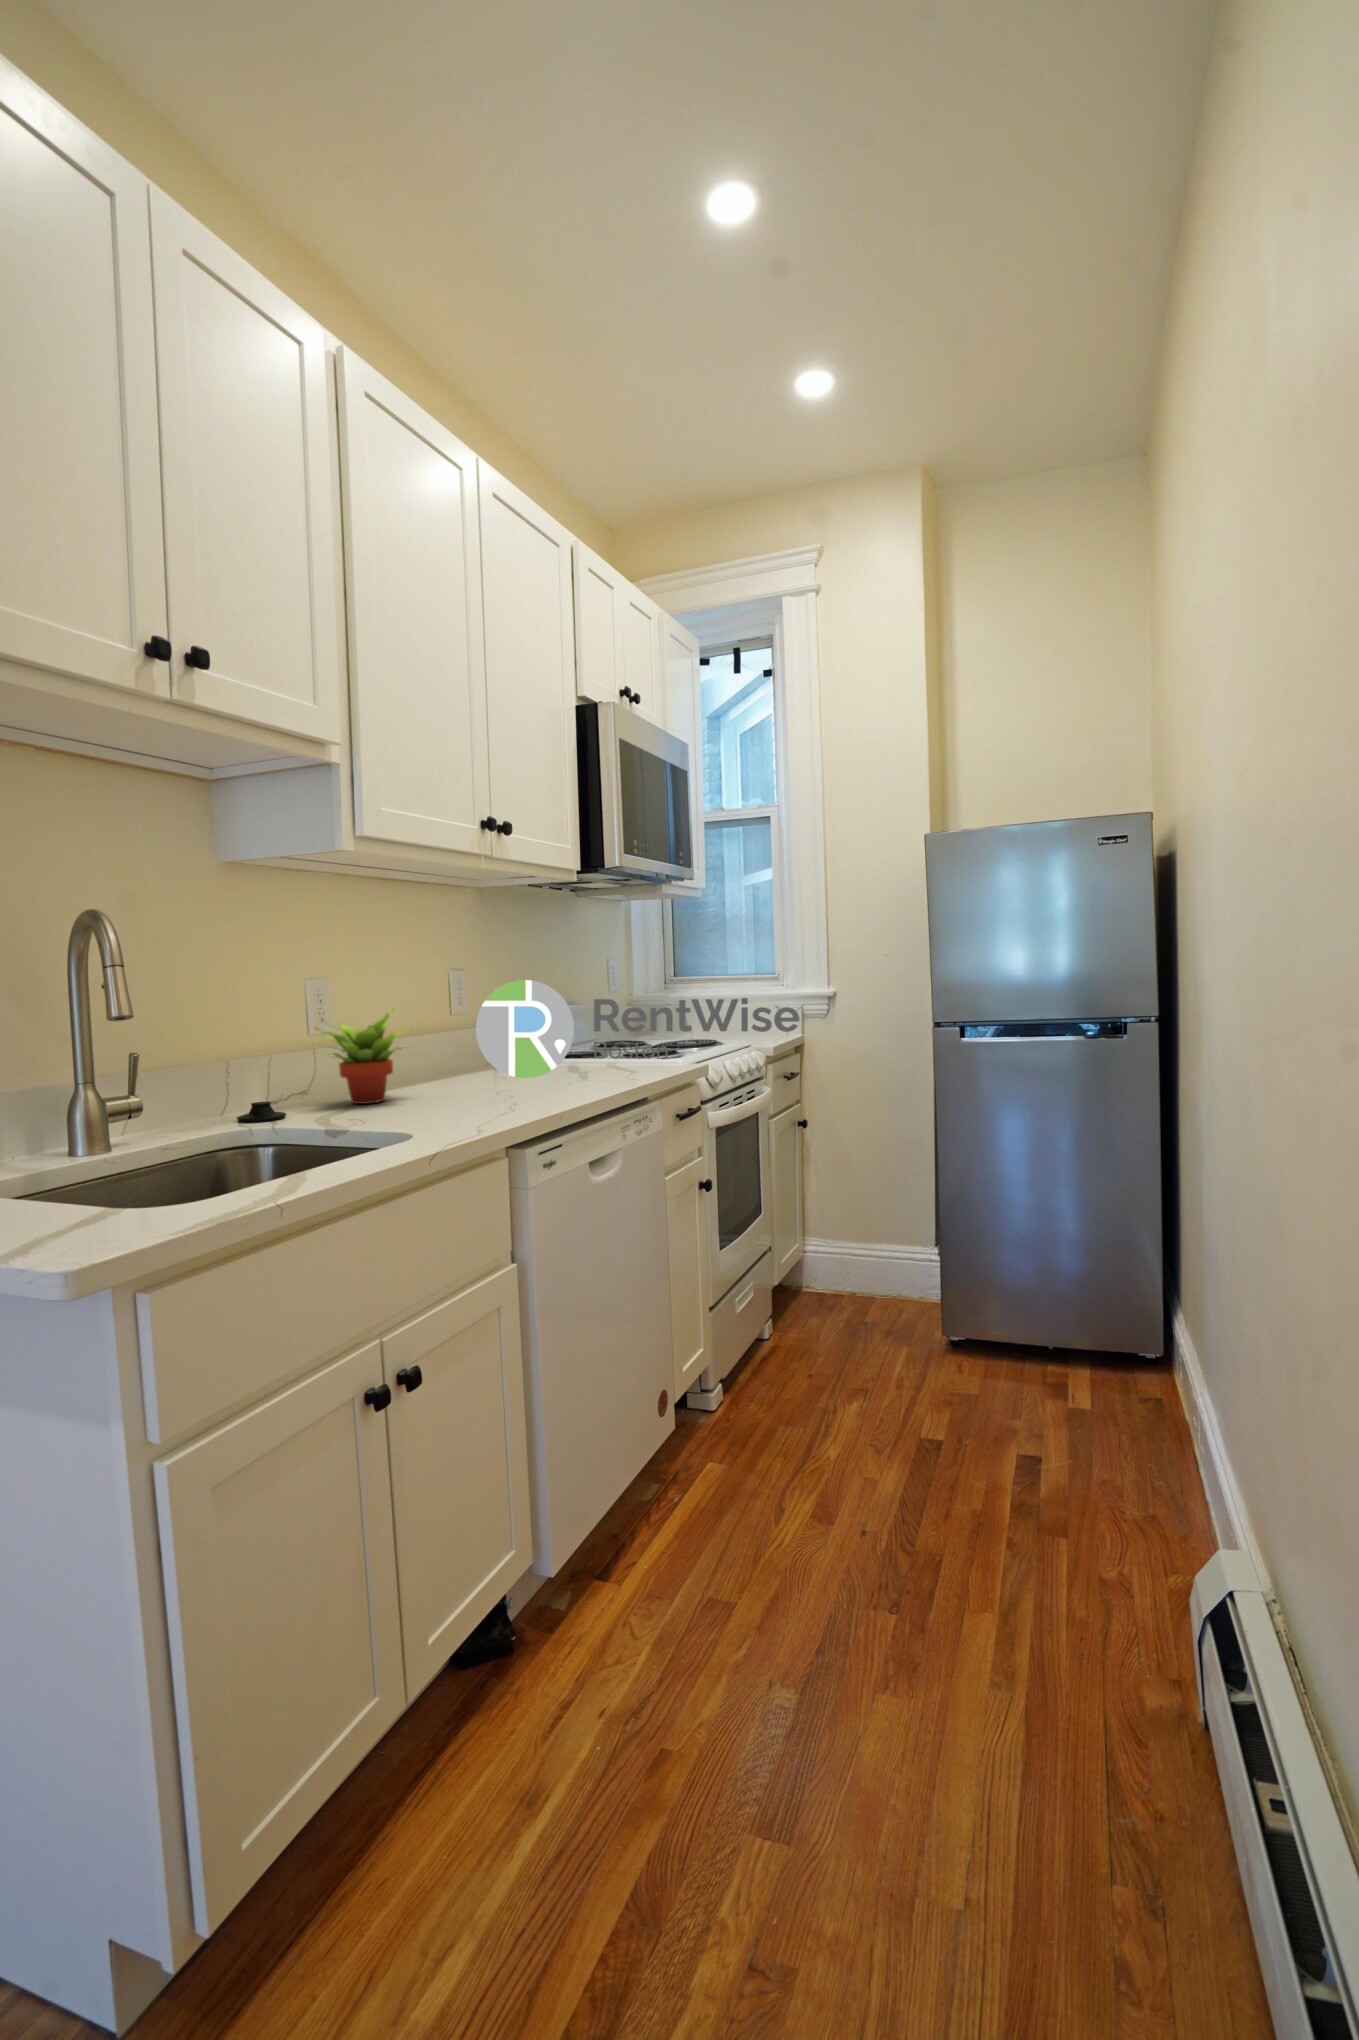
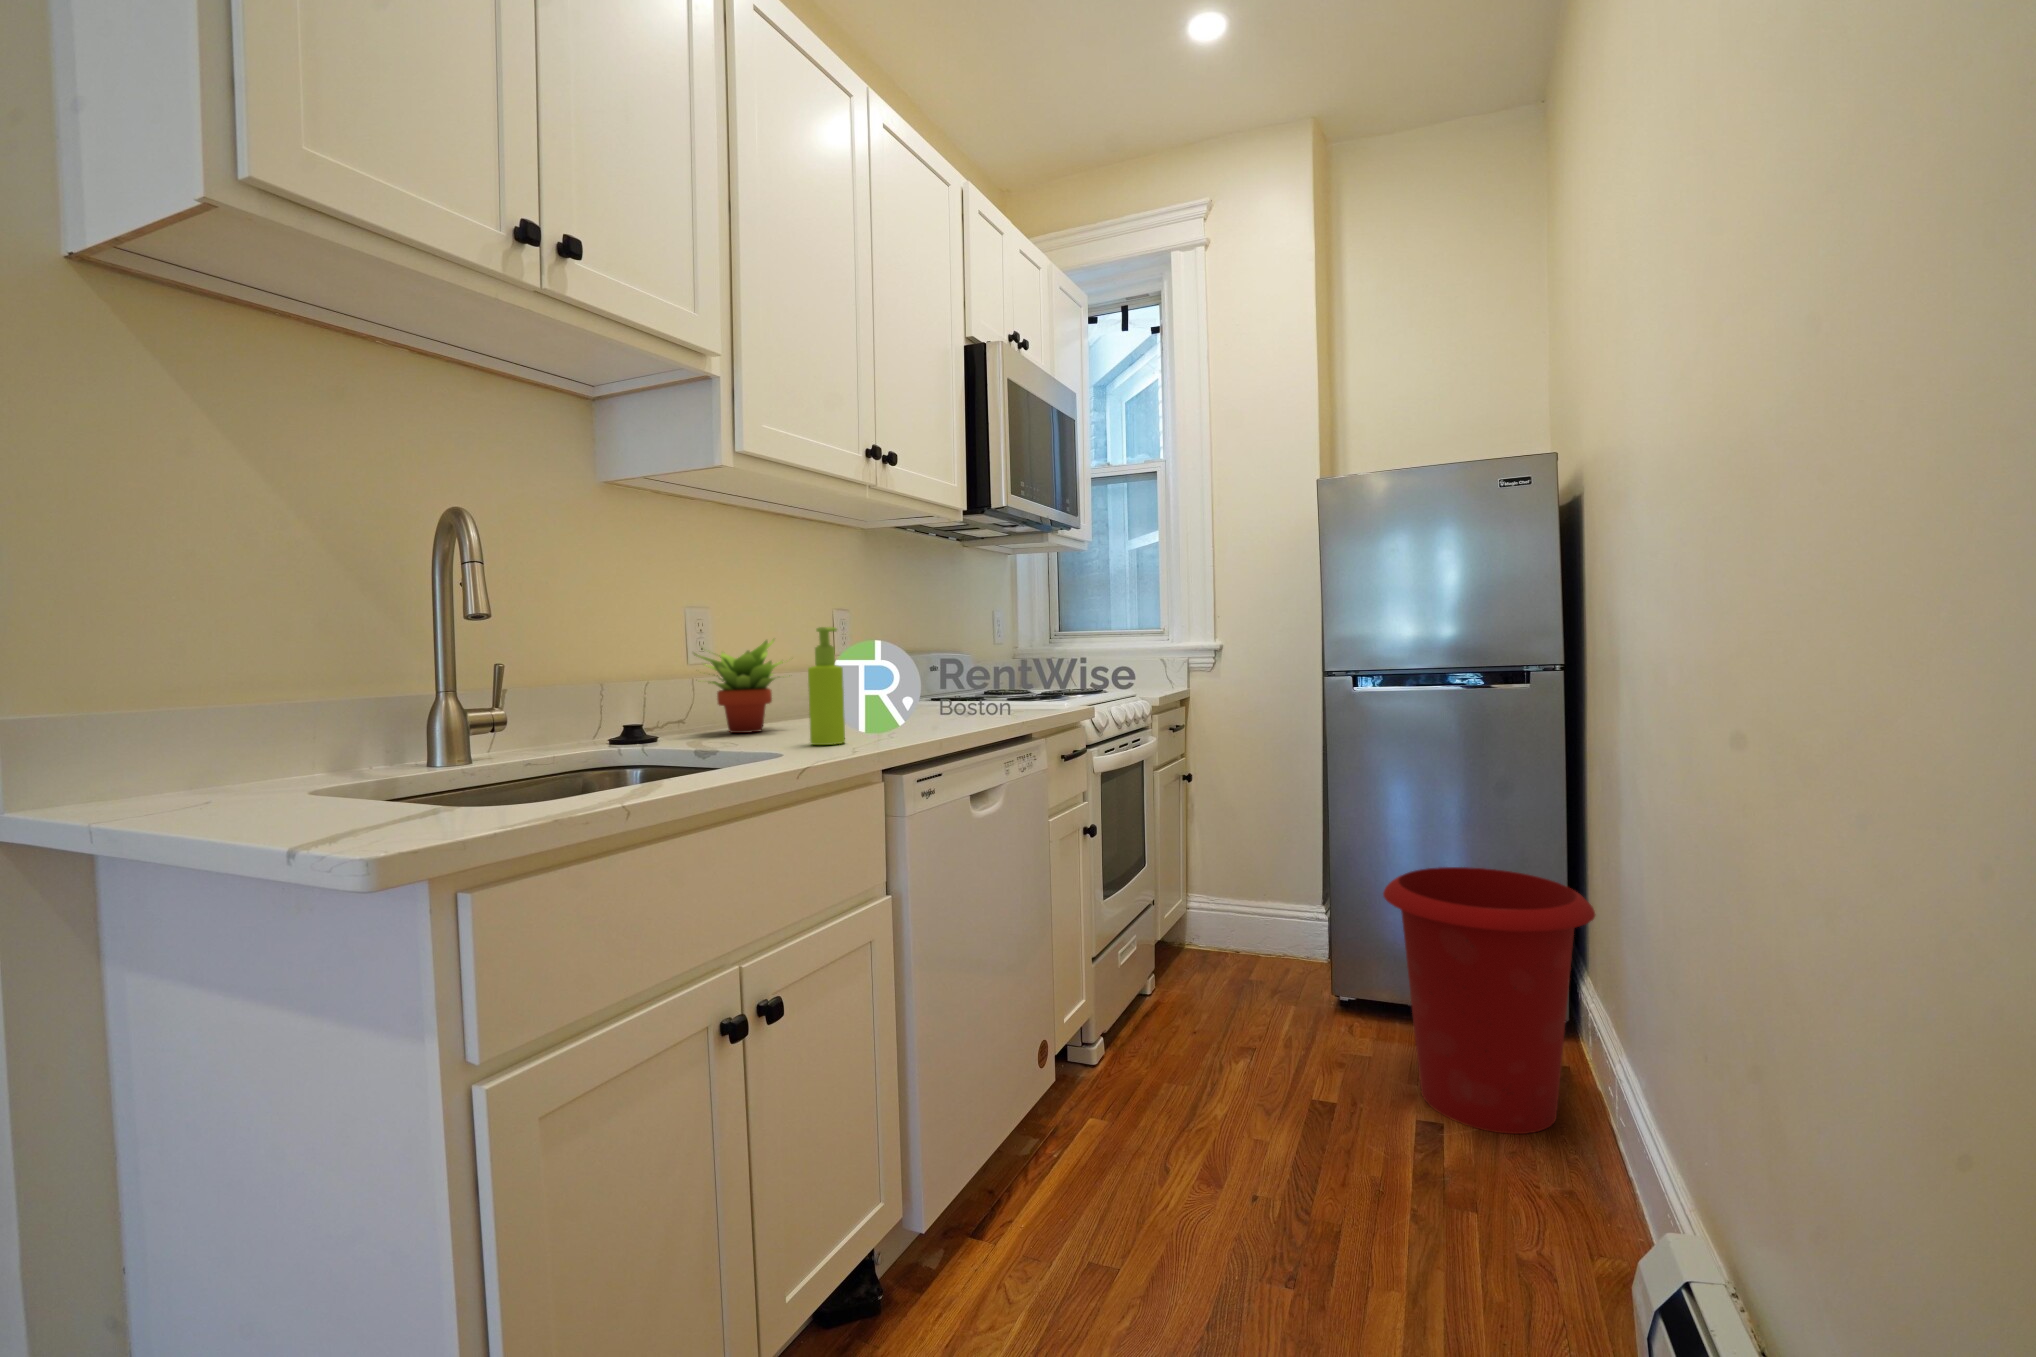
soap dispenser: none [432,1007,469,1121] -> present [808,627,845,745]
waste bin: none [986,1212,1180,1464] -> present [1383,867,1595,1134]

